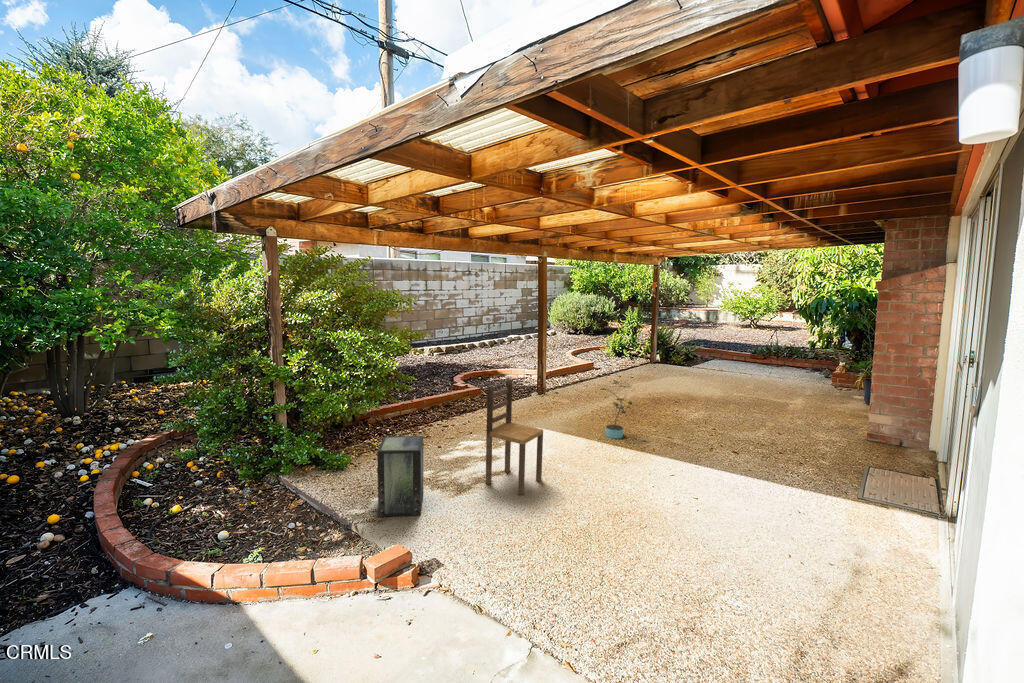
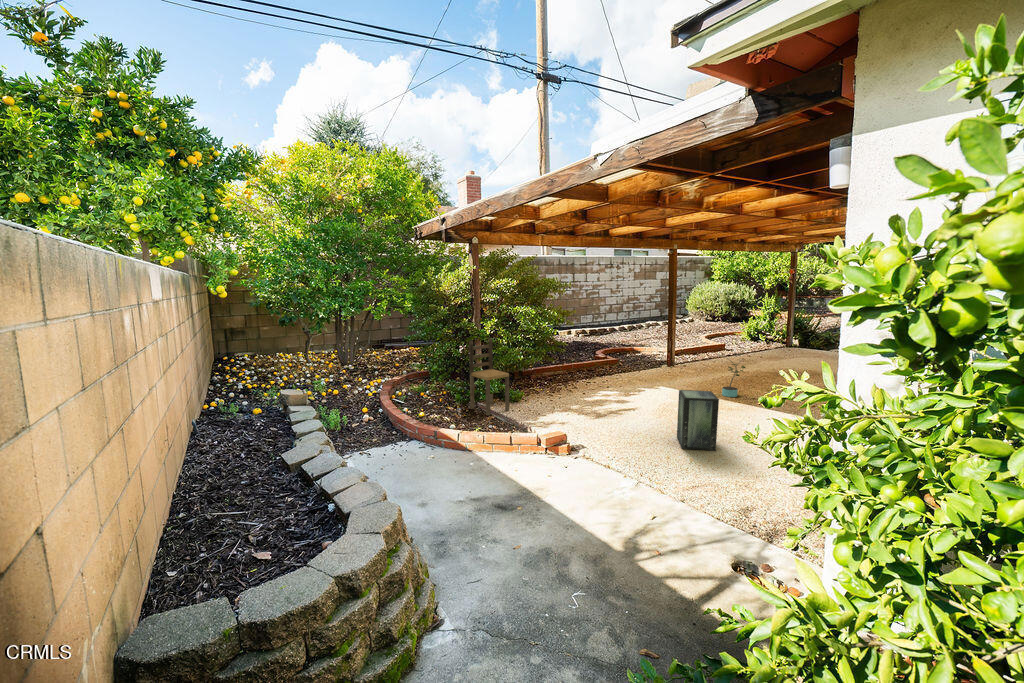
chair: present [486,379,543,495] -> present [469,339,509,415]
storage box: present [377,436,423,517] -> present [677,390,719,451]

